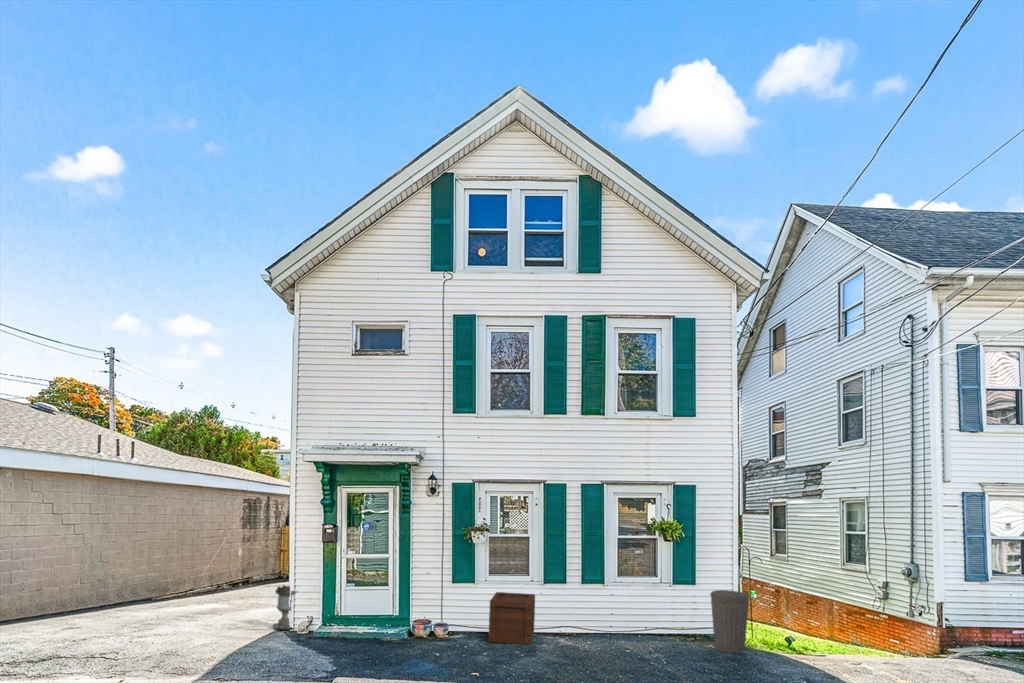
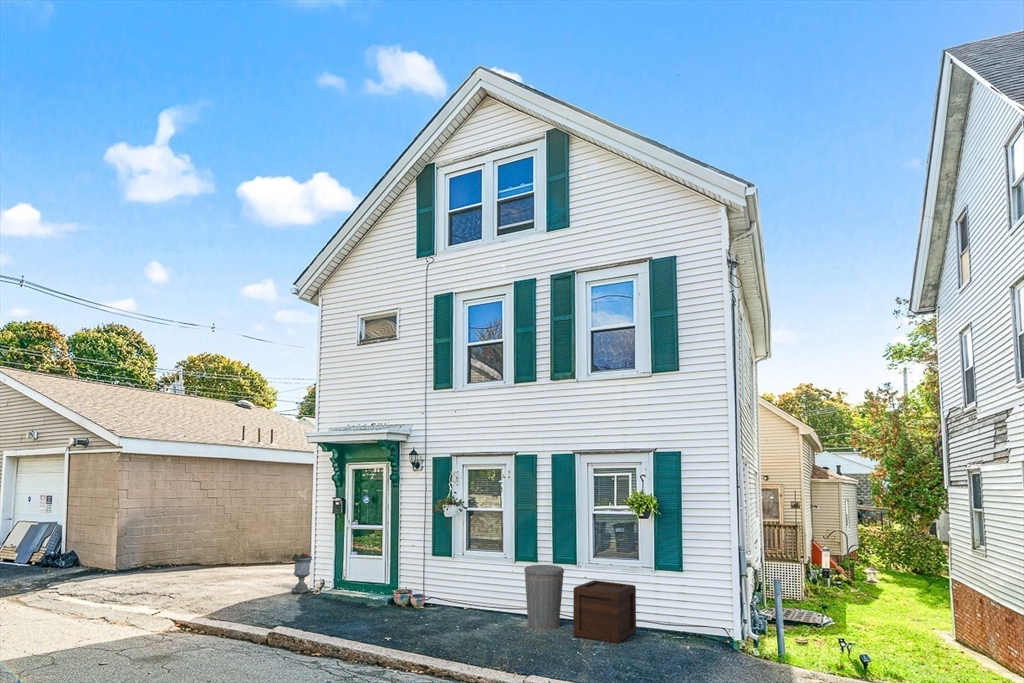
trash can: present [710,590,749,652] -> present [524,565,564,630]
wooden crate: present [488,592,535,645] -> present [573,580,636,643]

